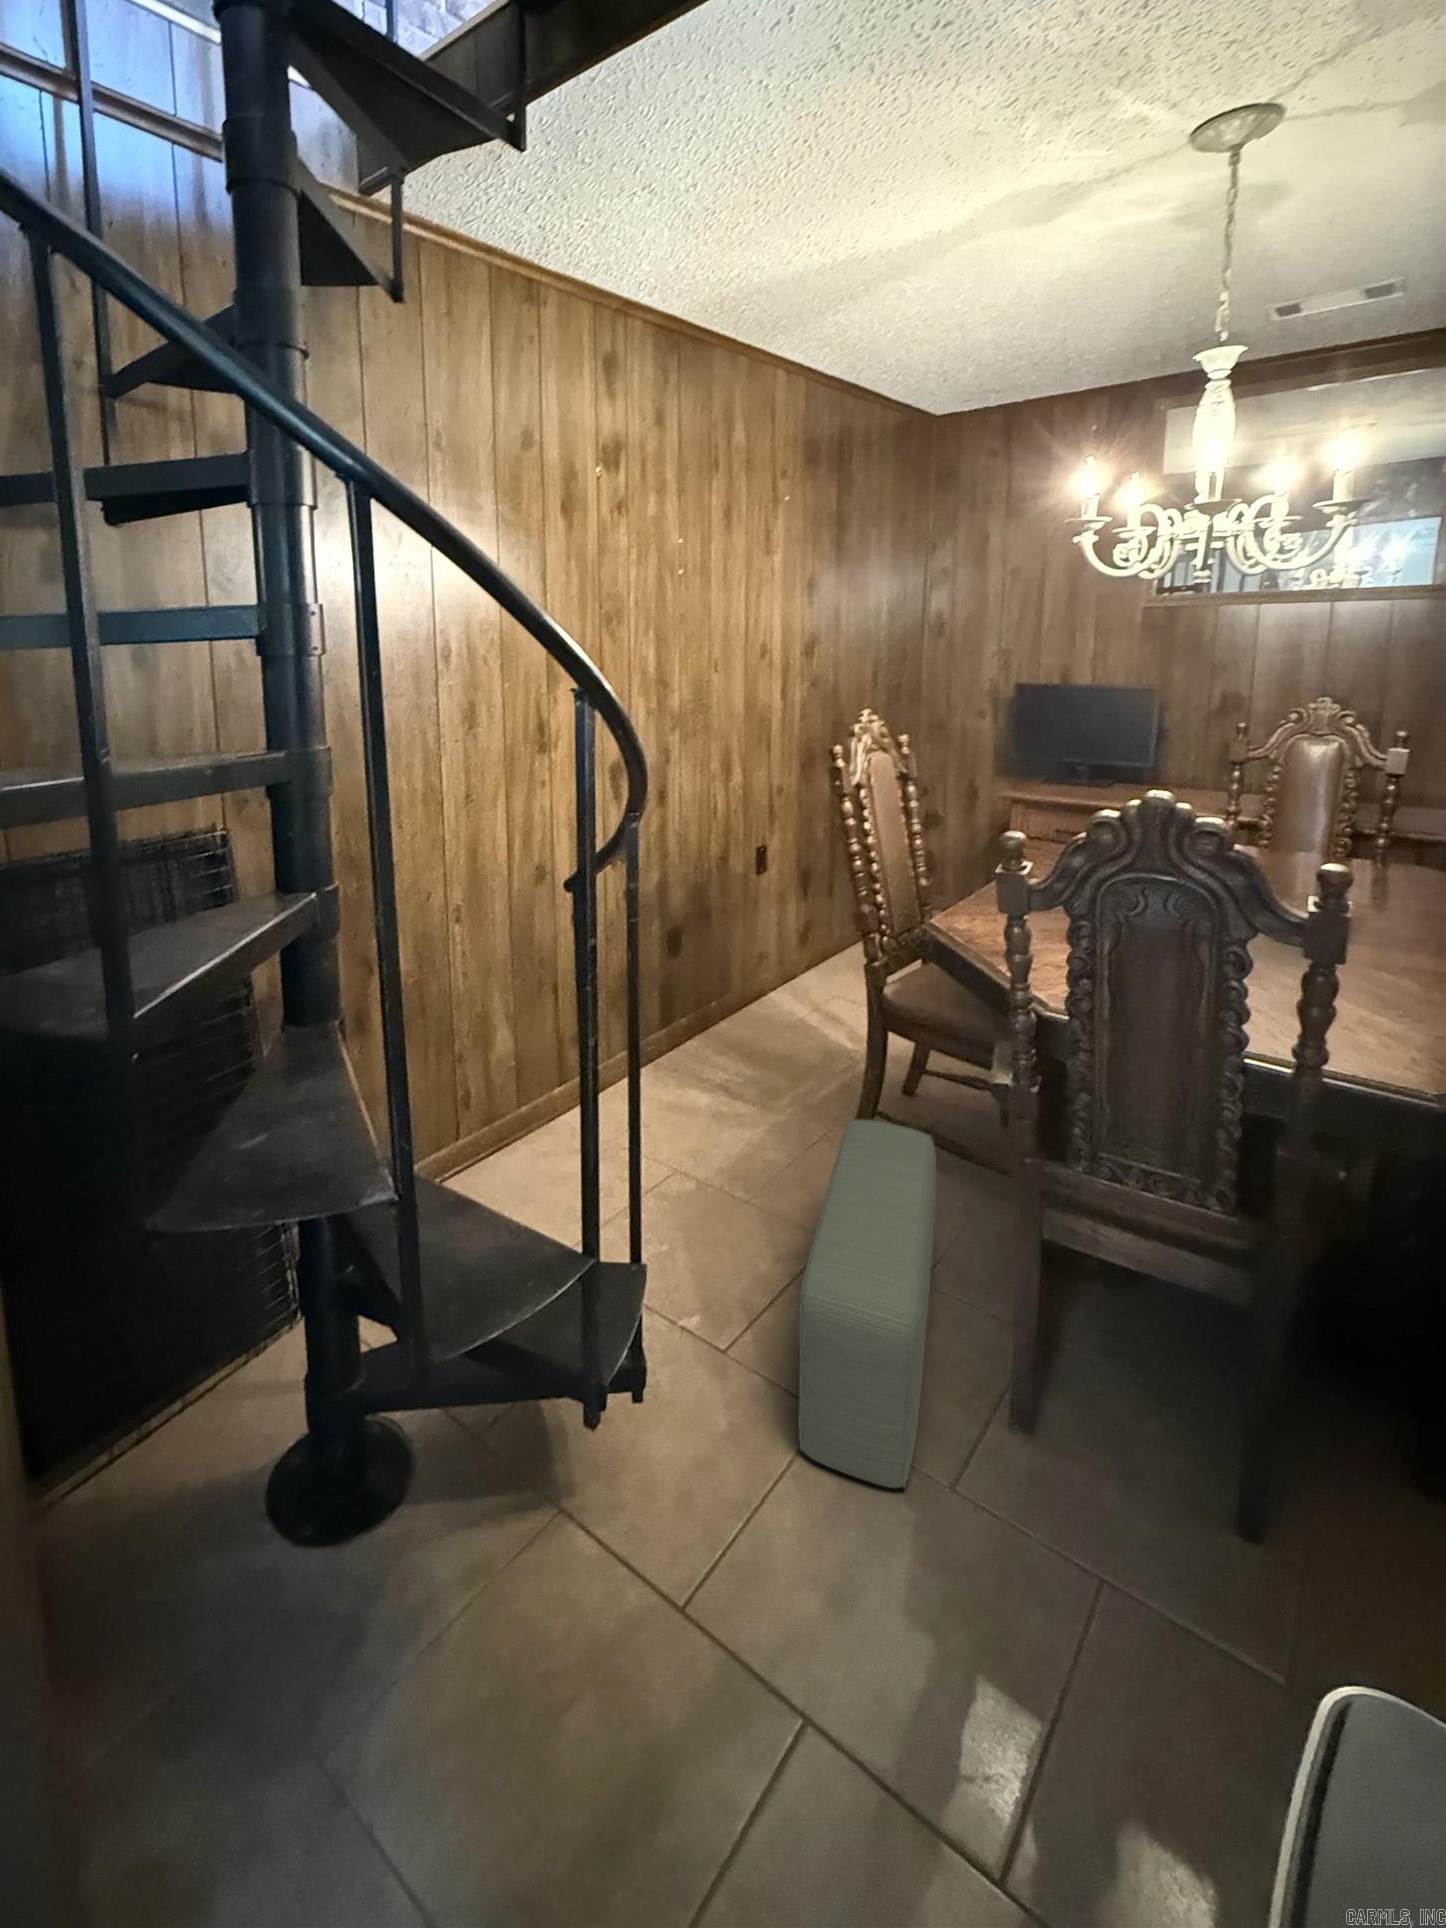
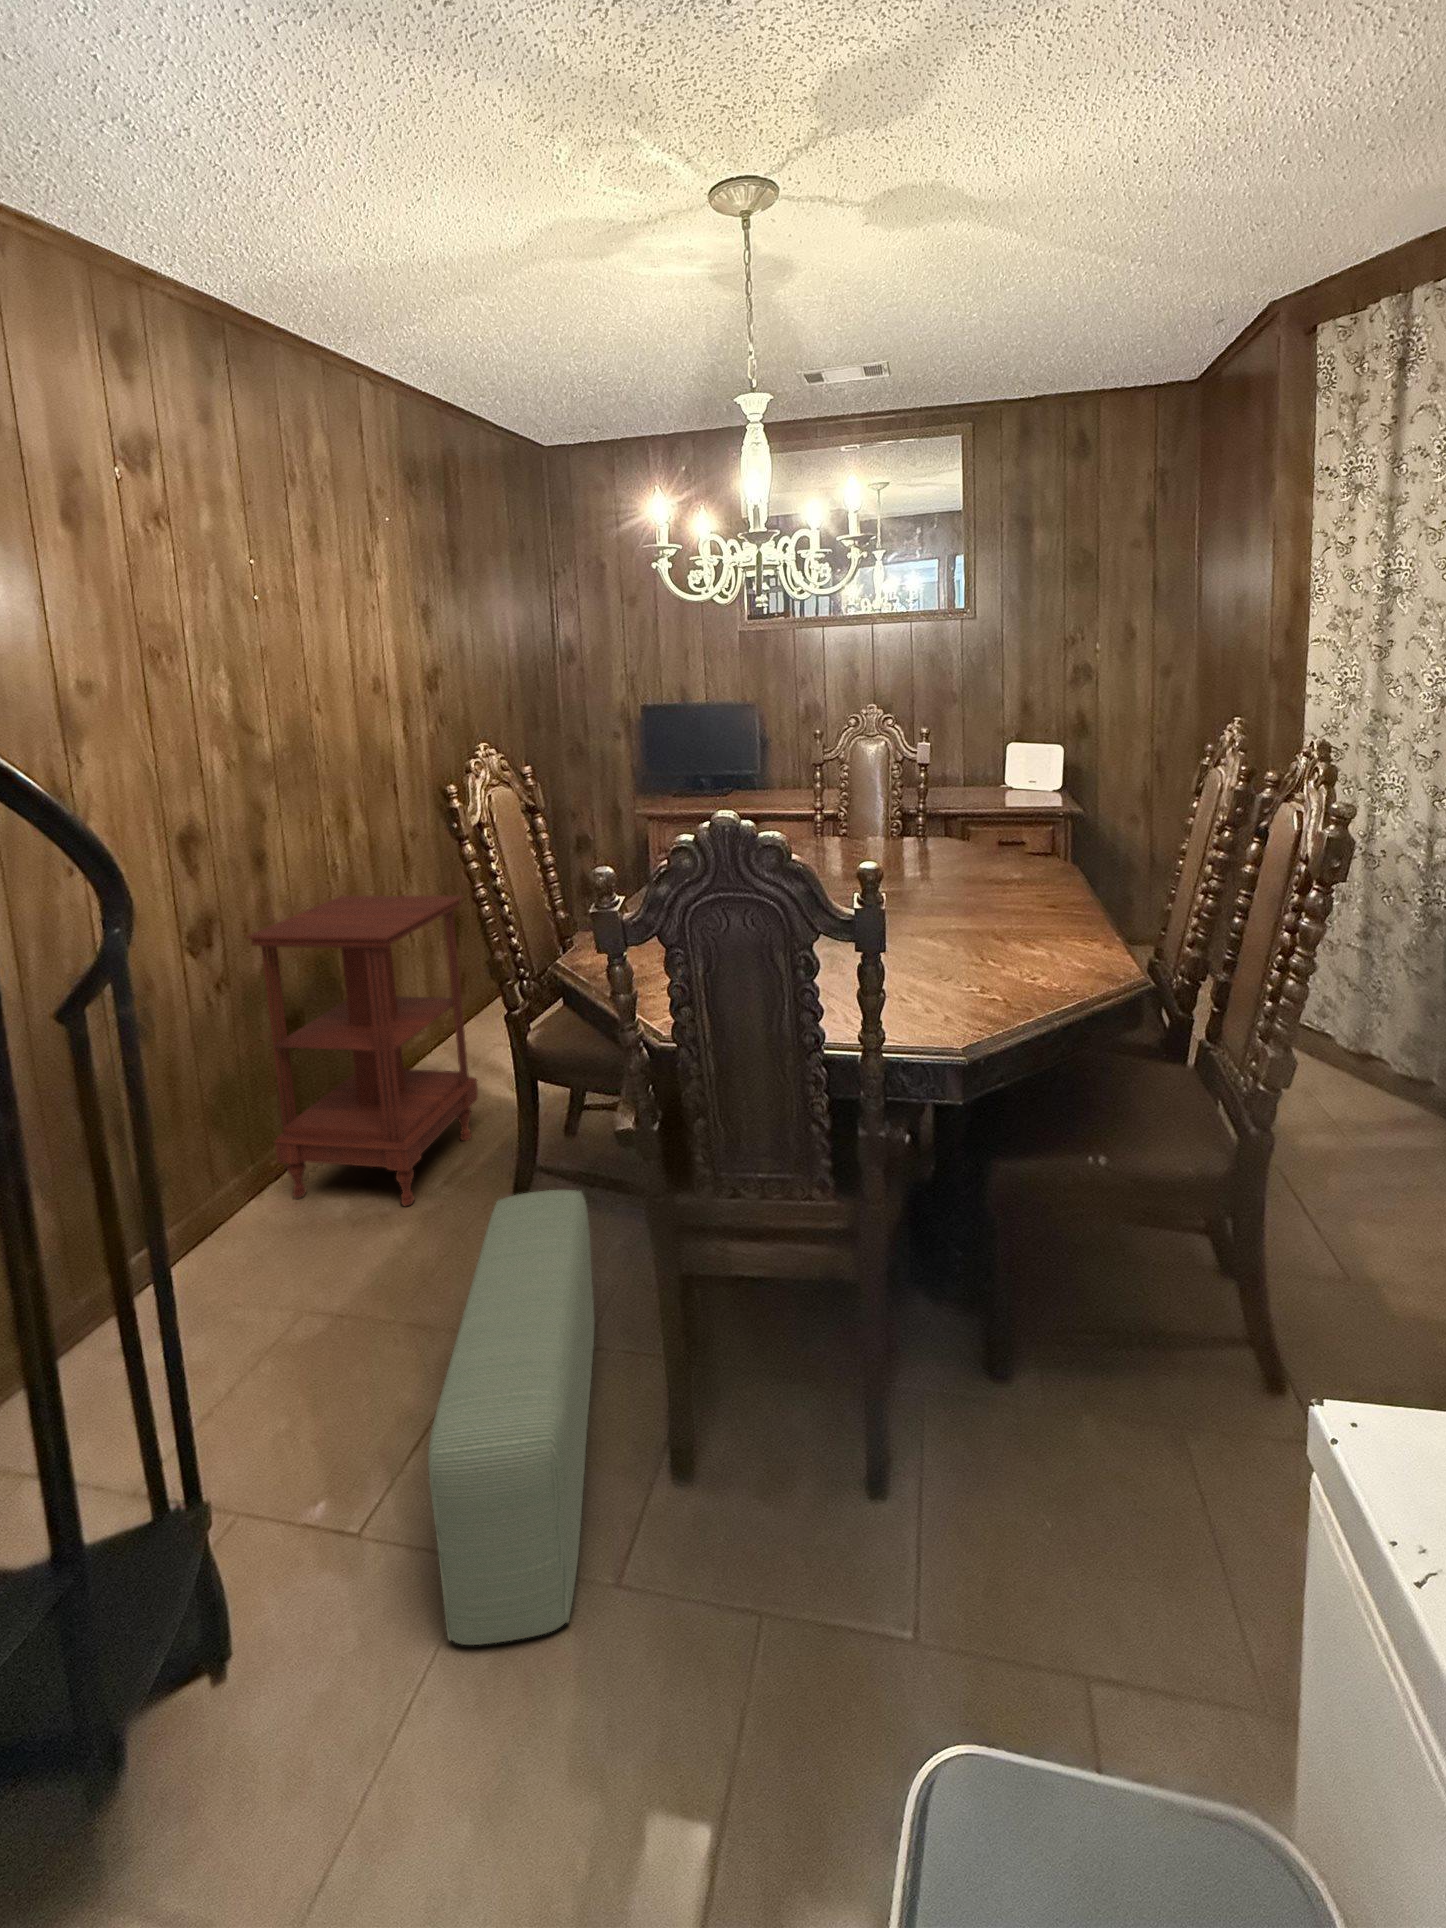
side table: none [651,833,826,1107] -> present [246,896,478,1206]

